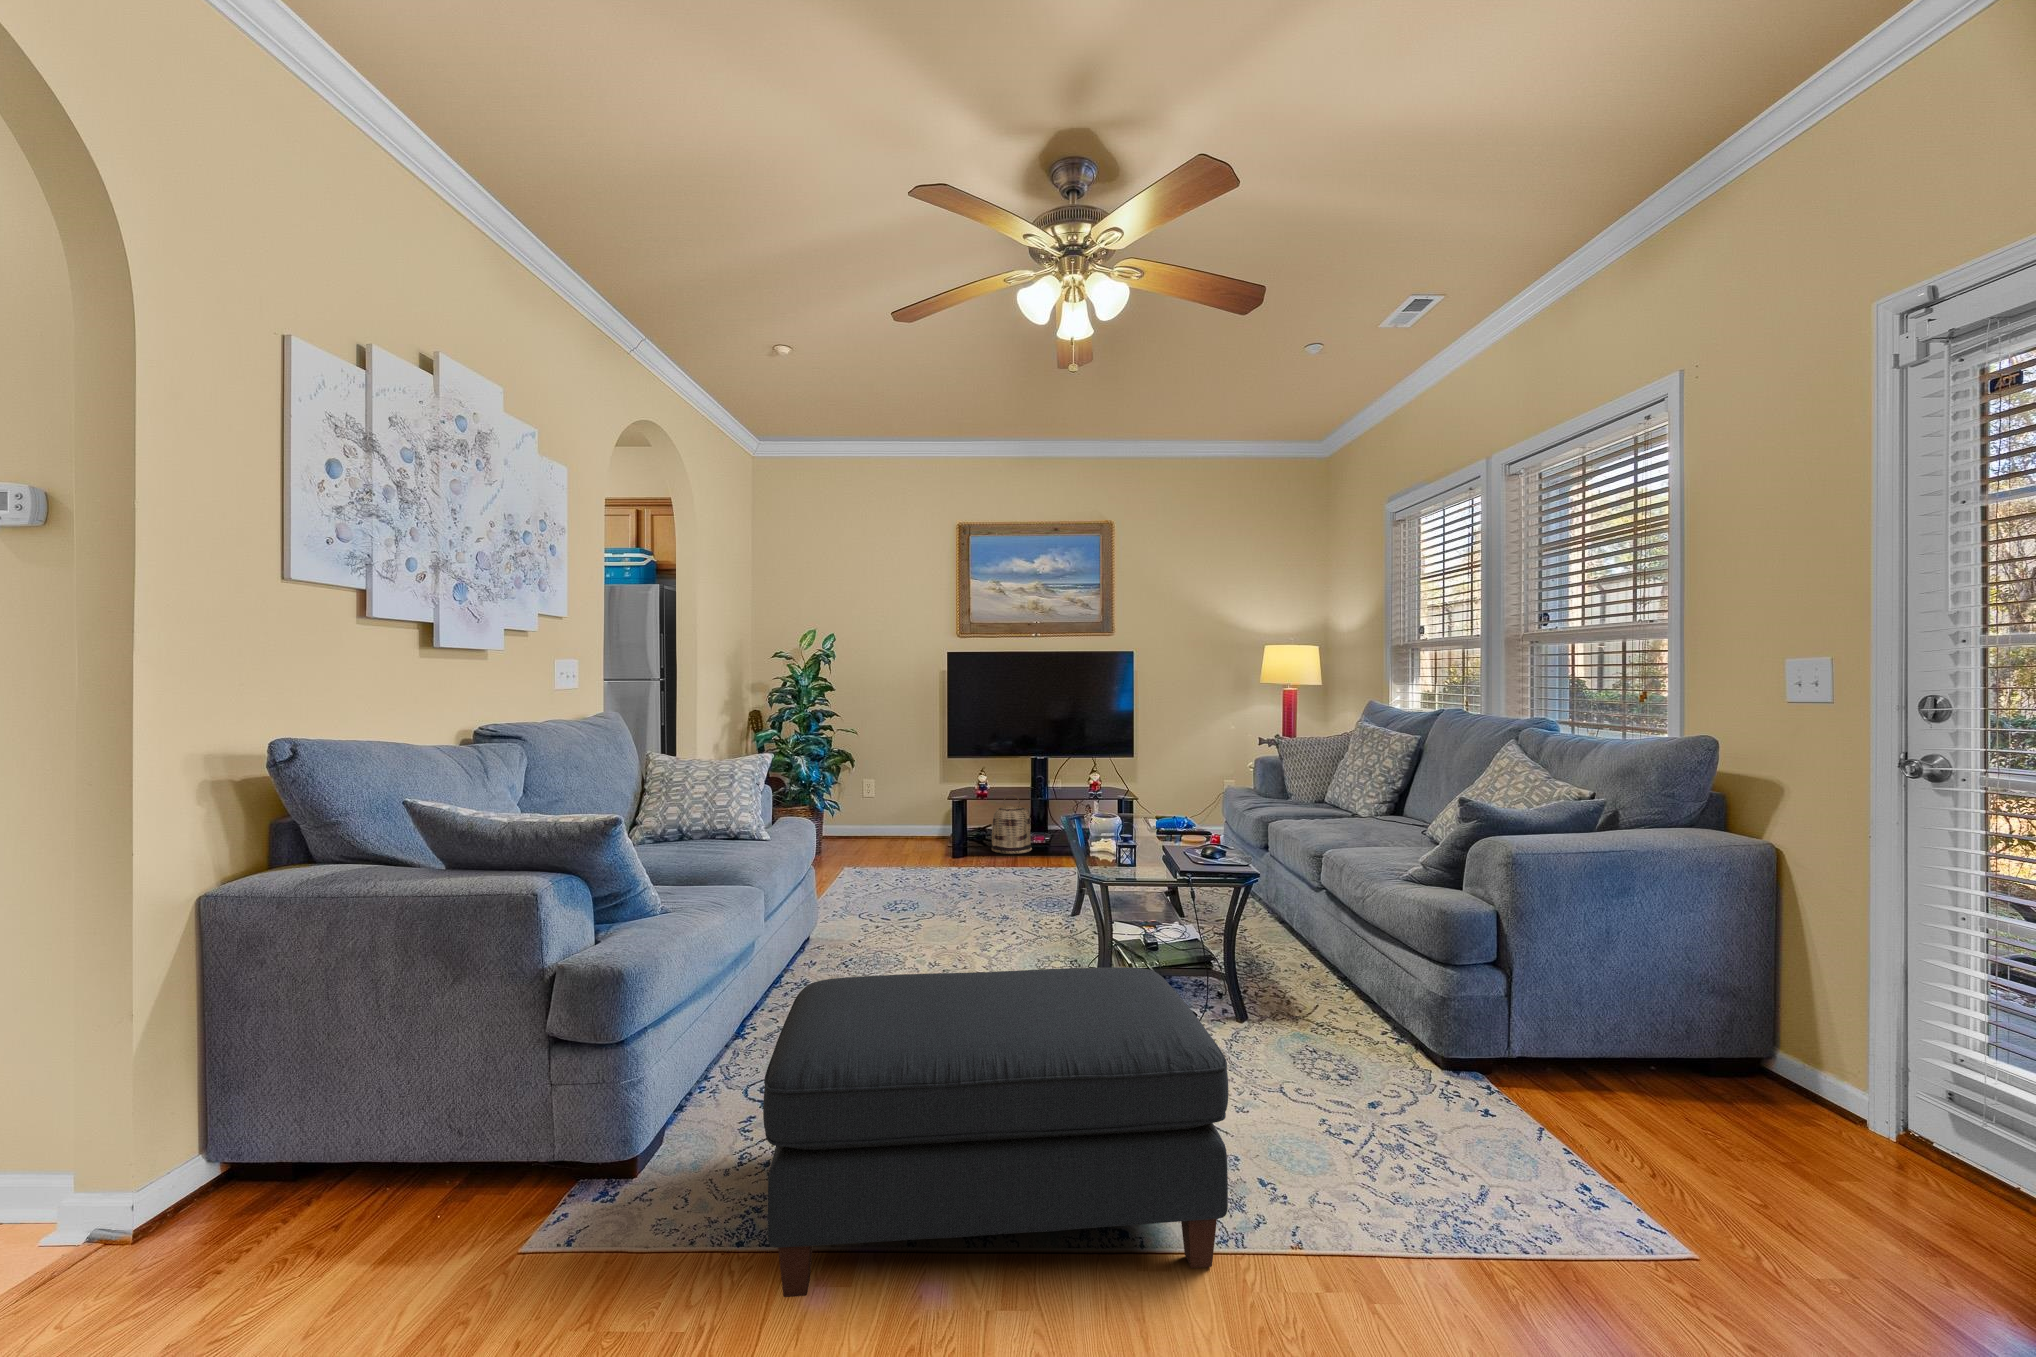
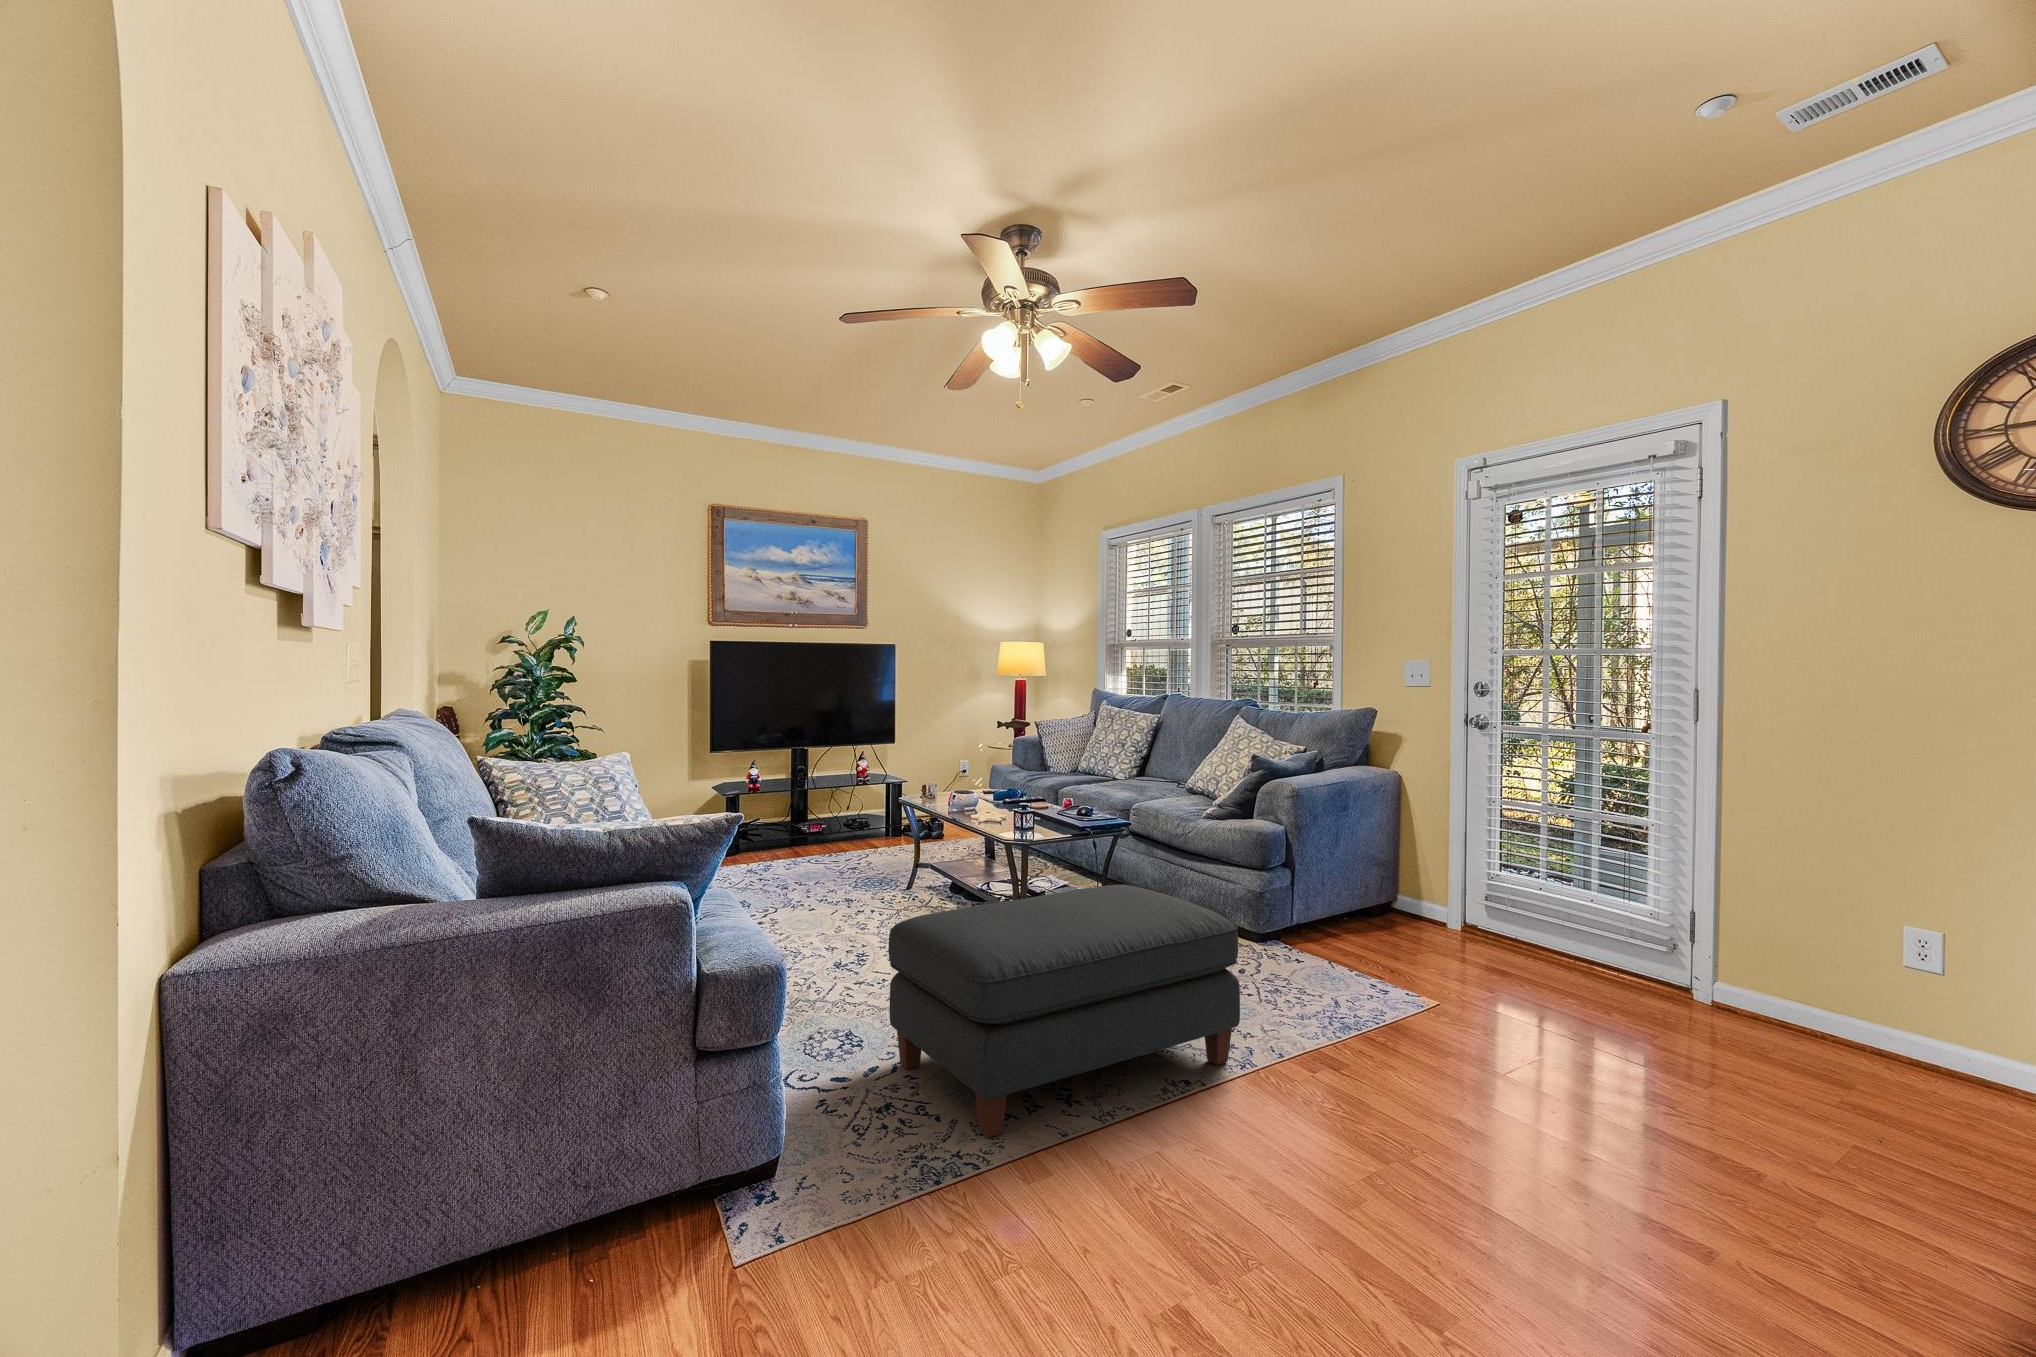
basket: present [991,795,1032,854] -> none [762,783,803,840]

